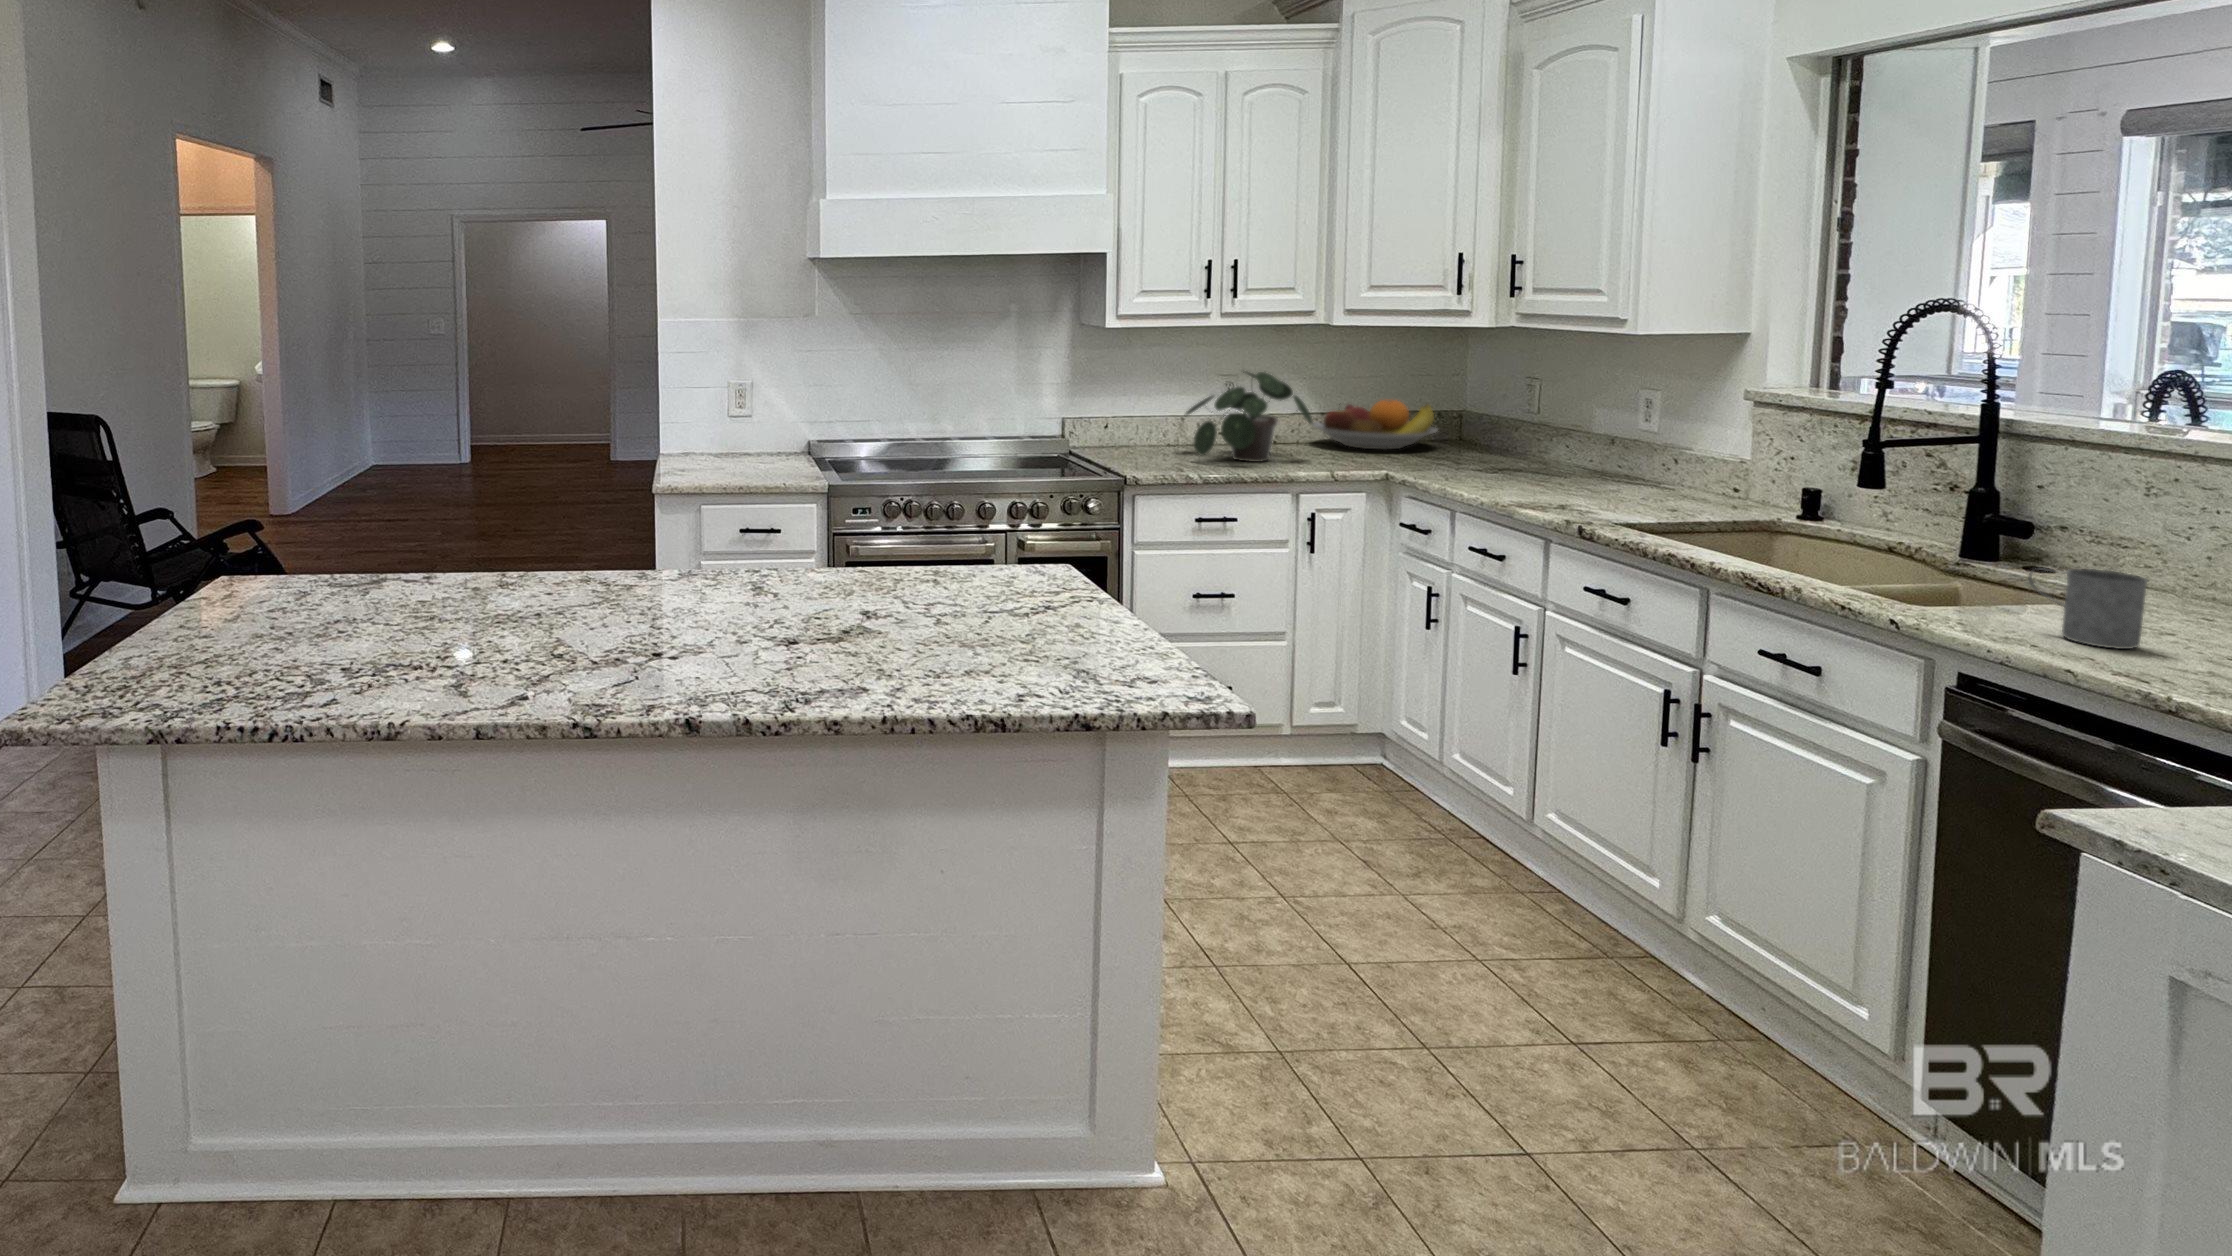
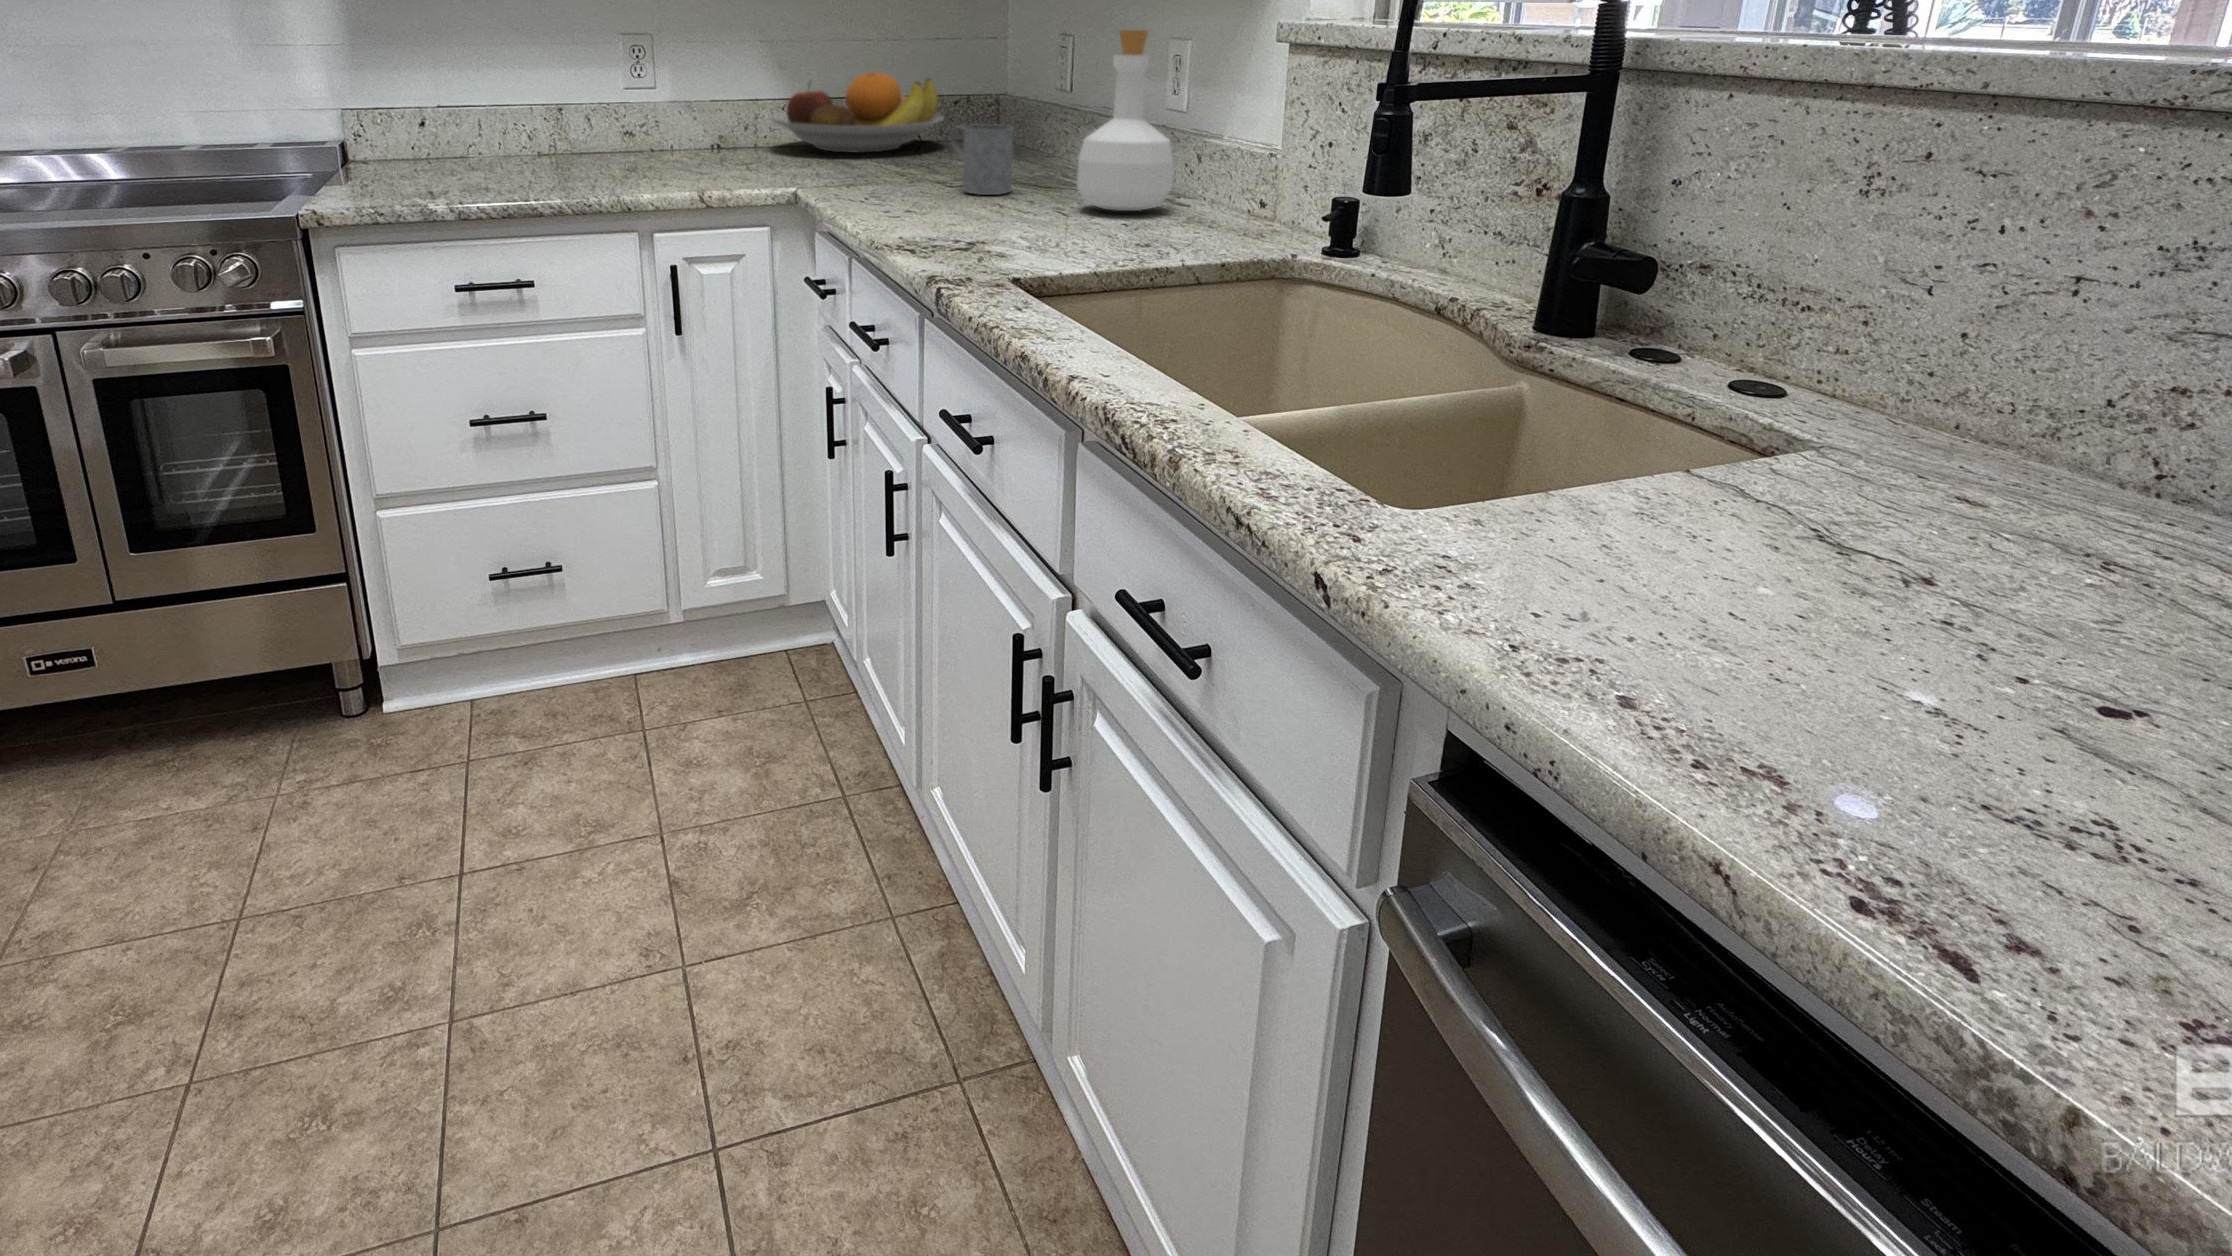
potted plant: present [1186,372,1313,462] -> none [517,16,713,177]
bottle: none [1601,391,1670,493] -> present [1077,30,1173,211]
mug: present [2028,569,2148,649] -> present [950,124,1013,195]

